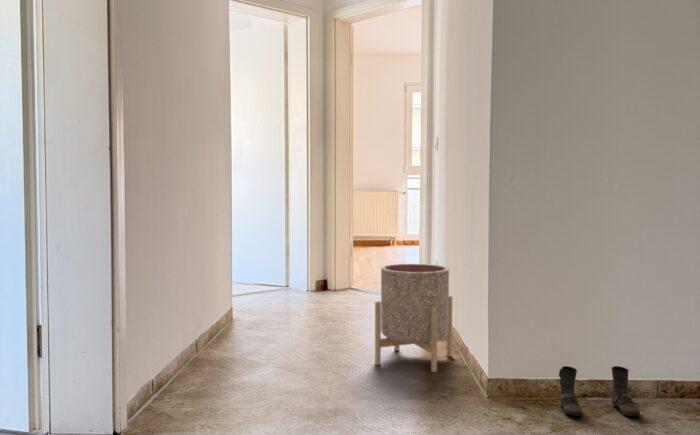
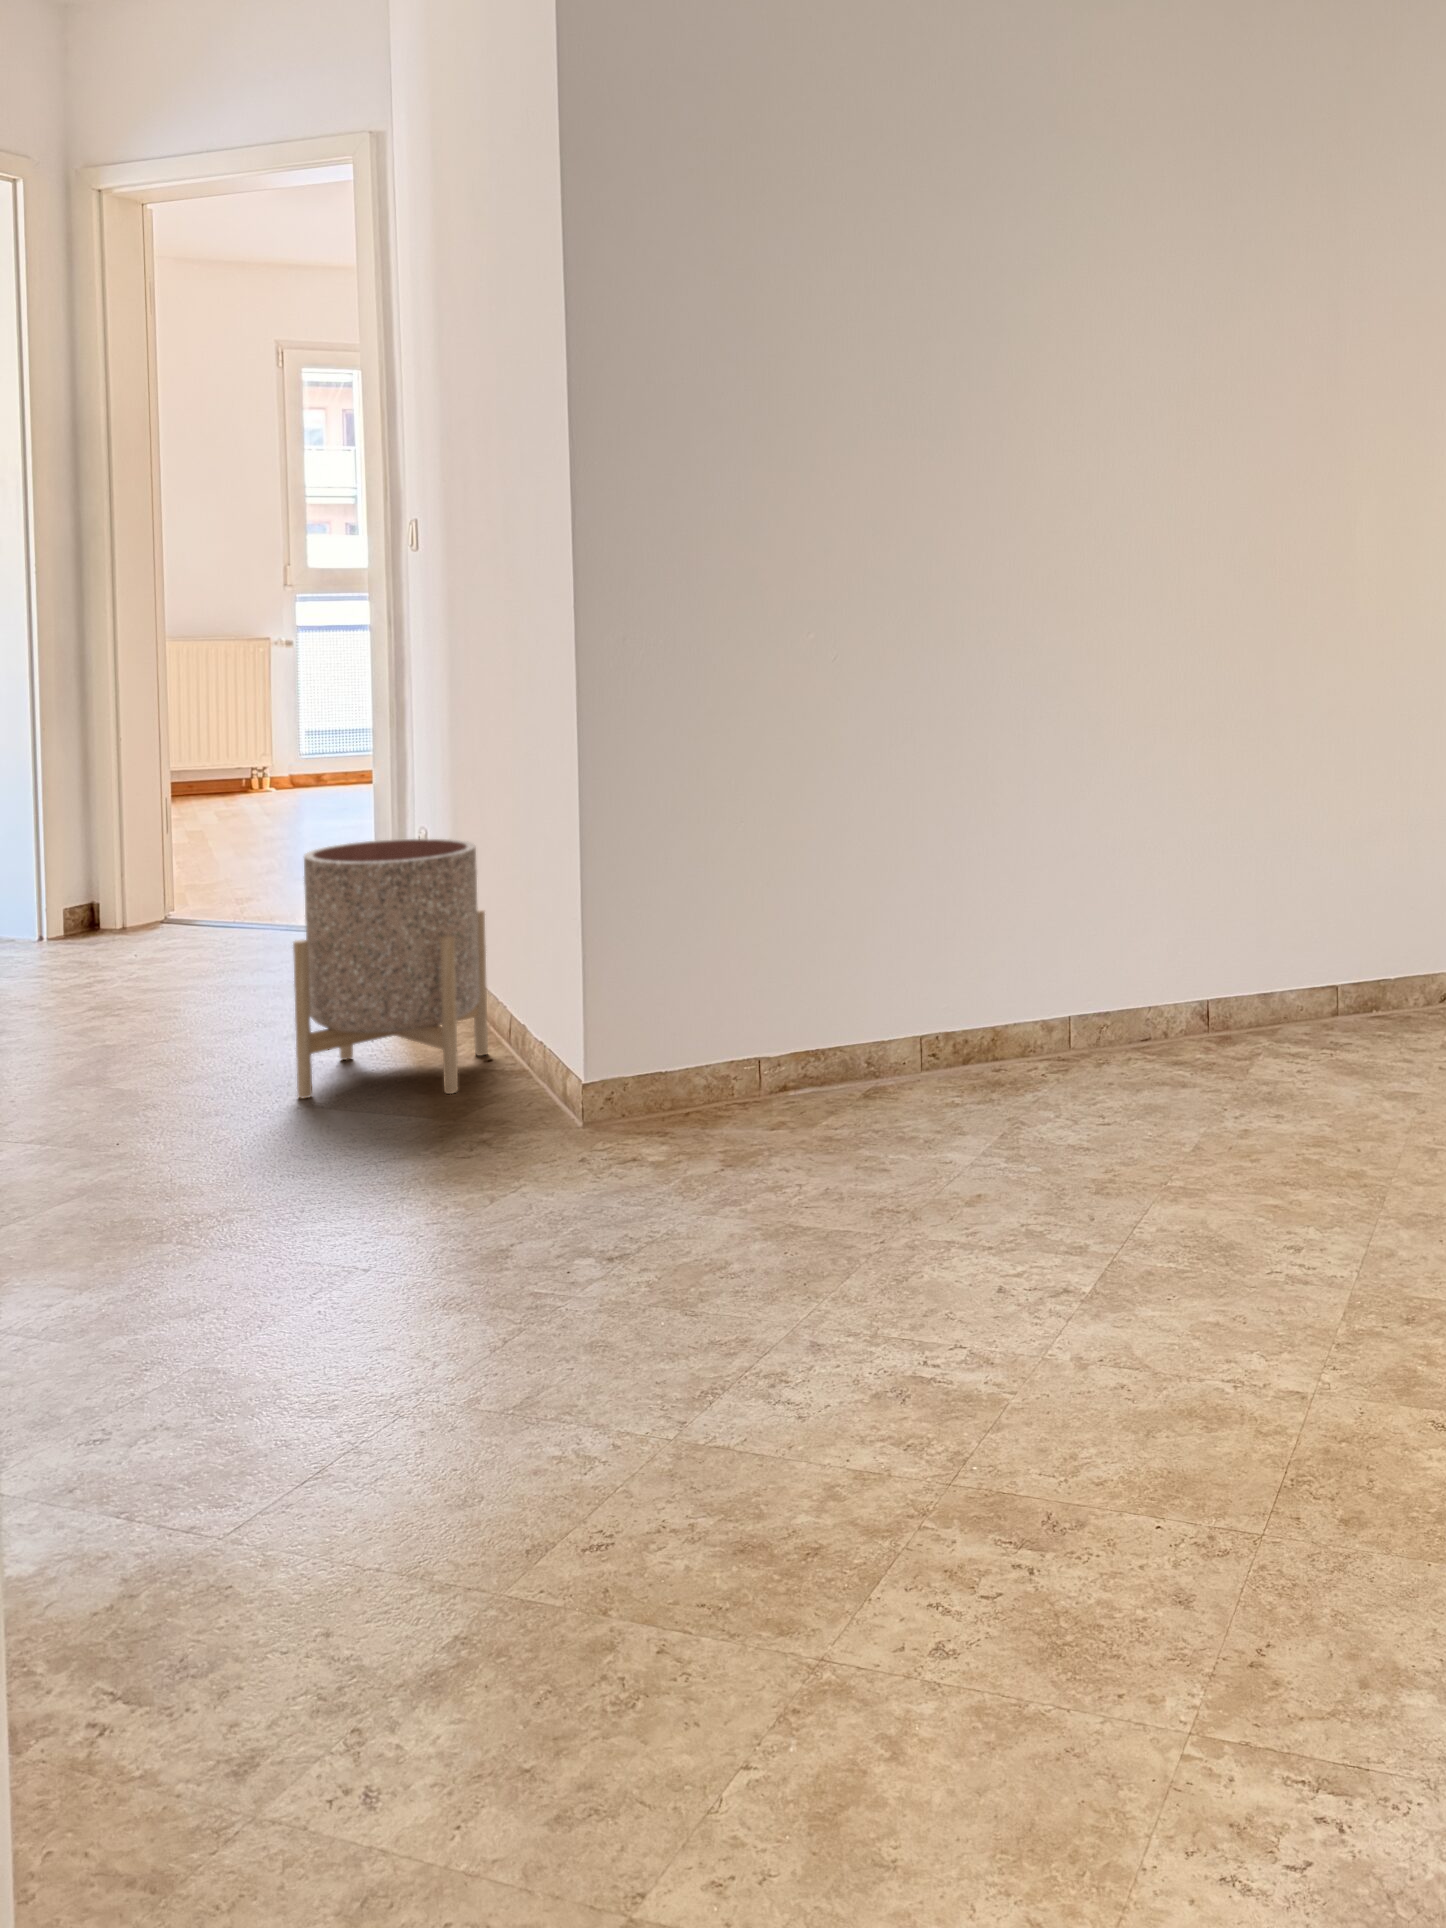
boots: present [559,366,640,416] -> none [732,1017,888,1129]

